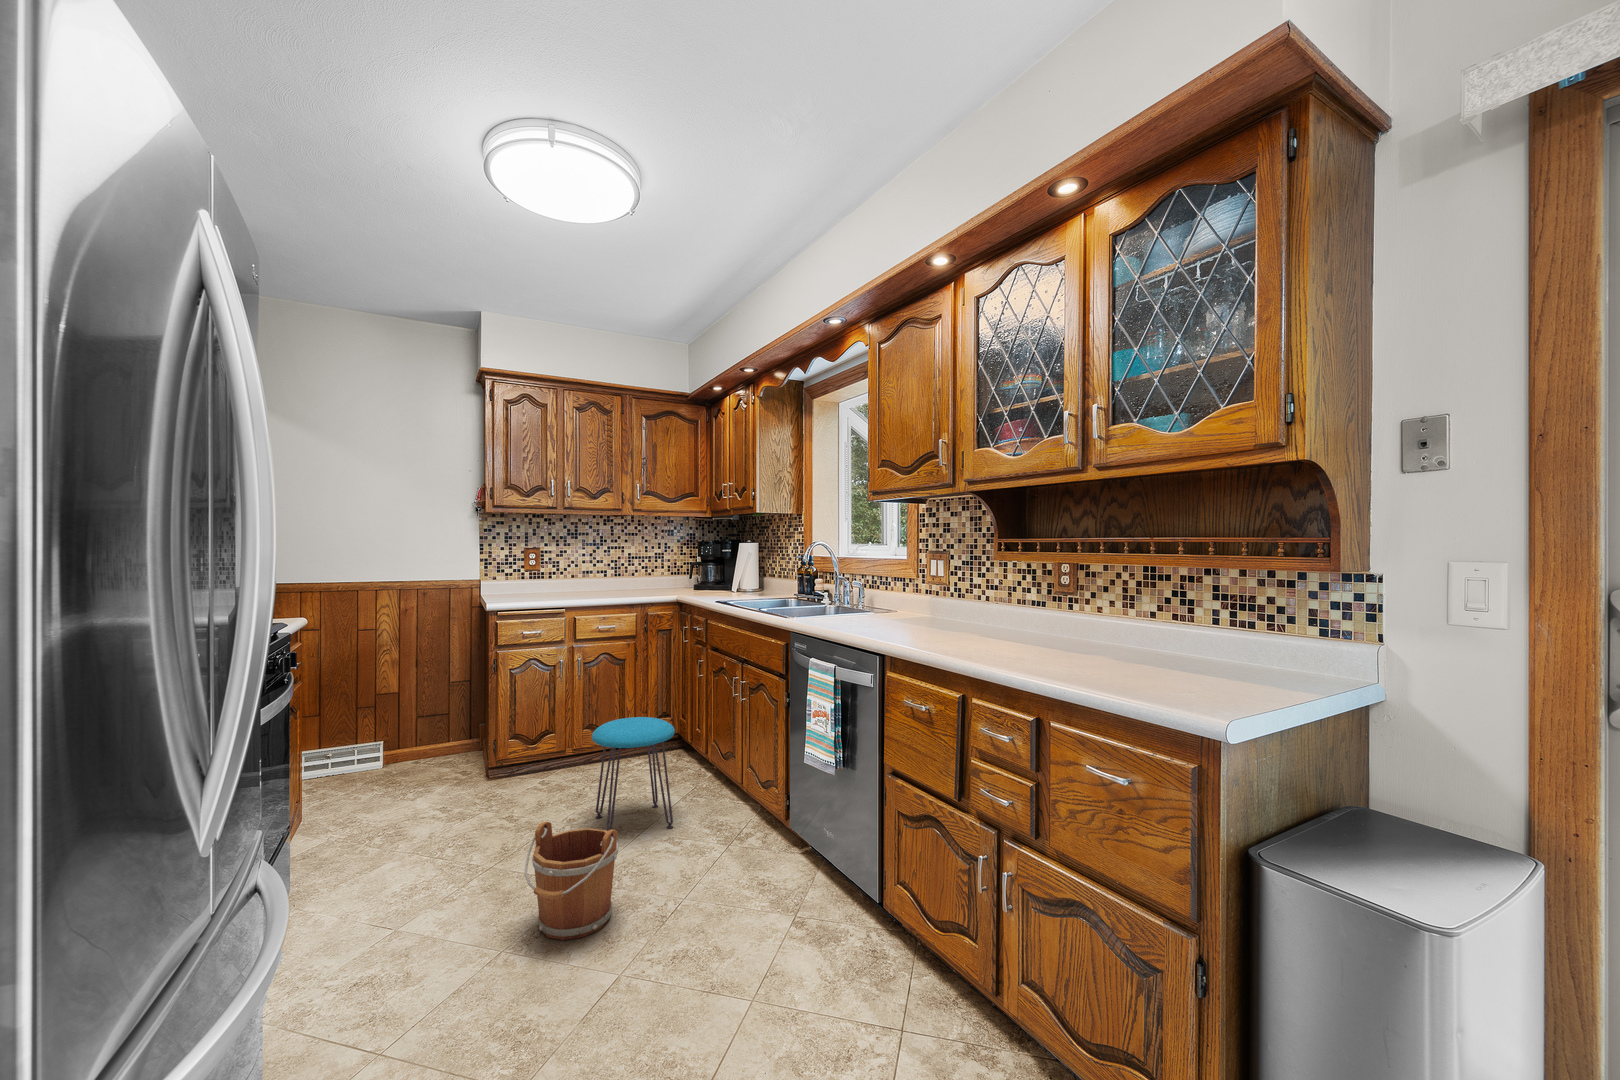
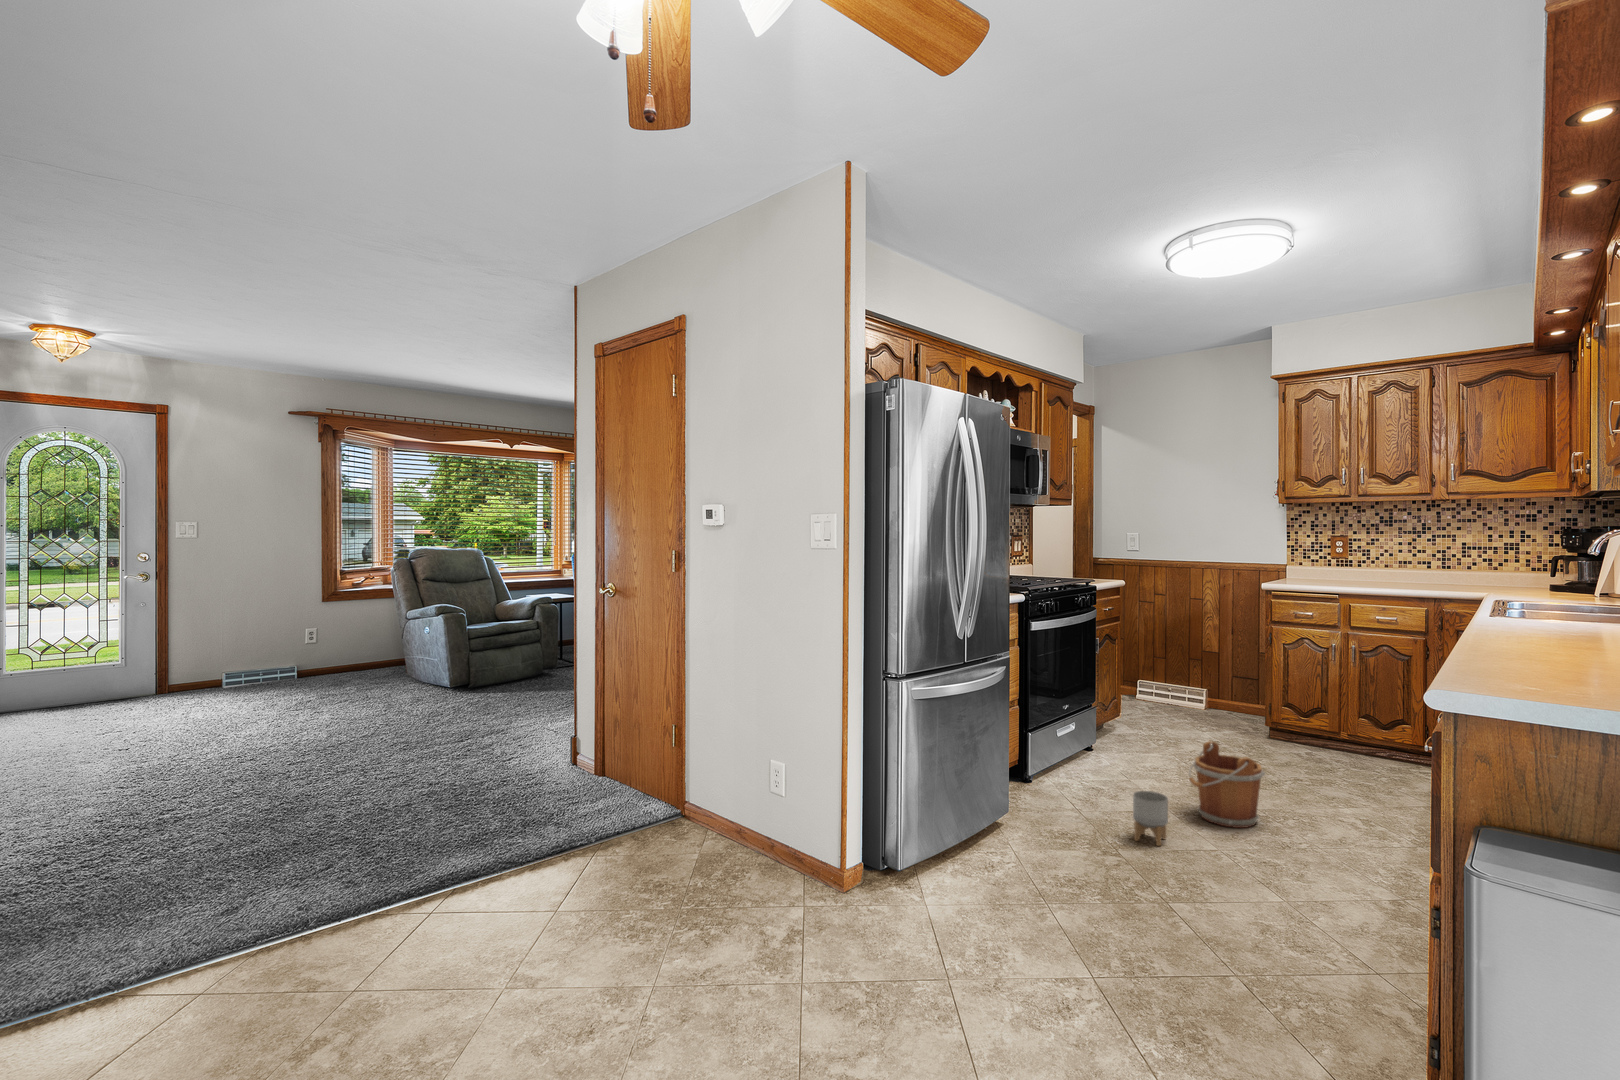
stool: present [592,717,675,831] -> none [1305,700,1396,811]
planter: none [506,943,562,1049] -> present [1133,791,1168,846]

